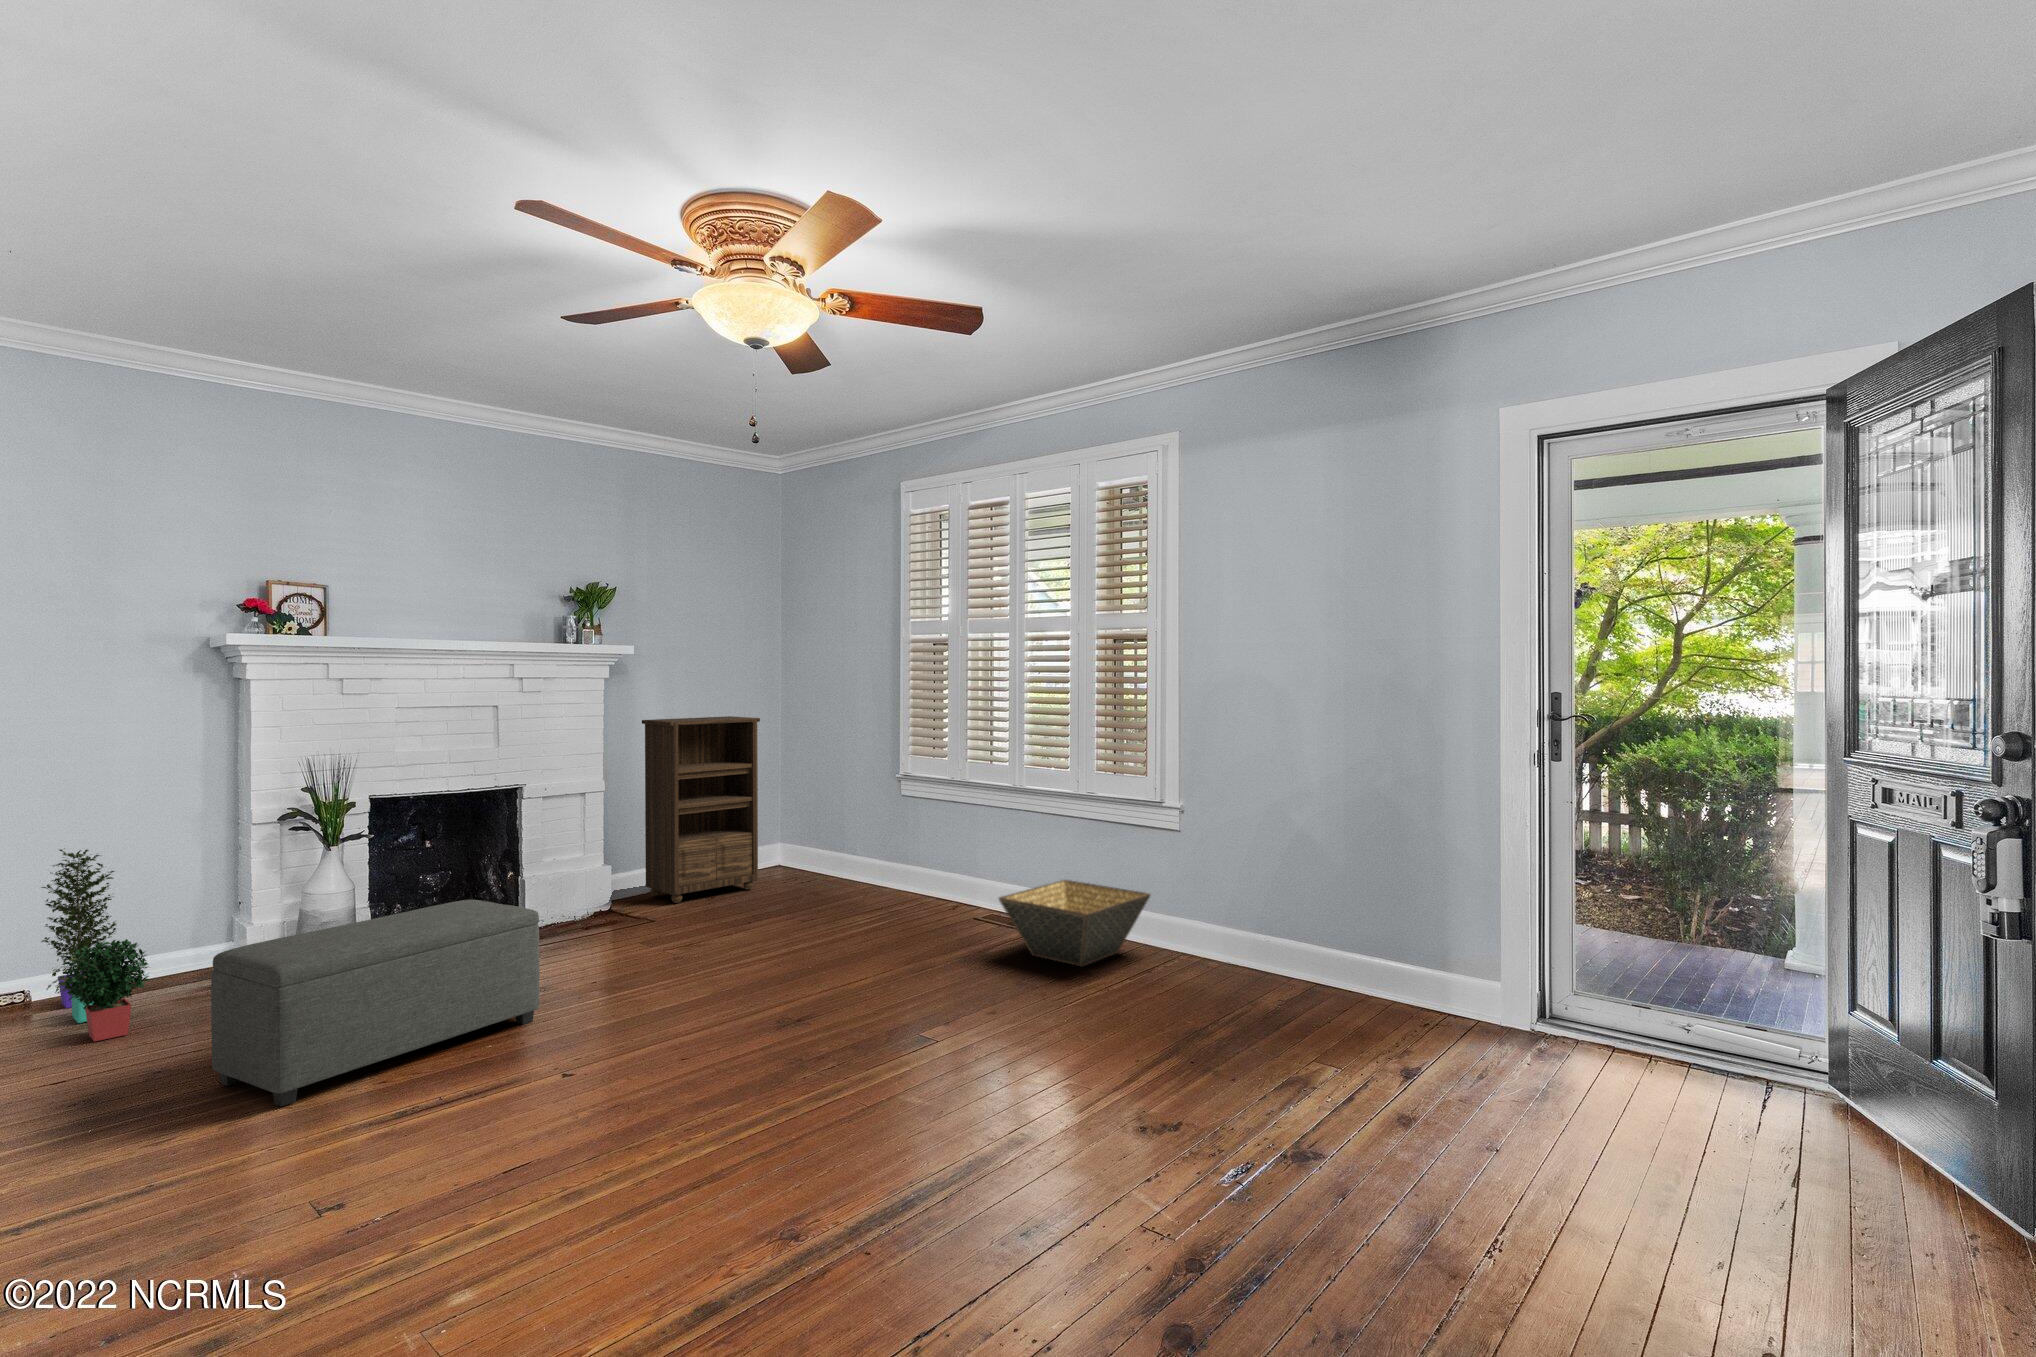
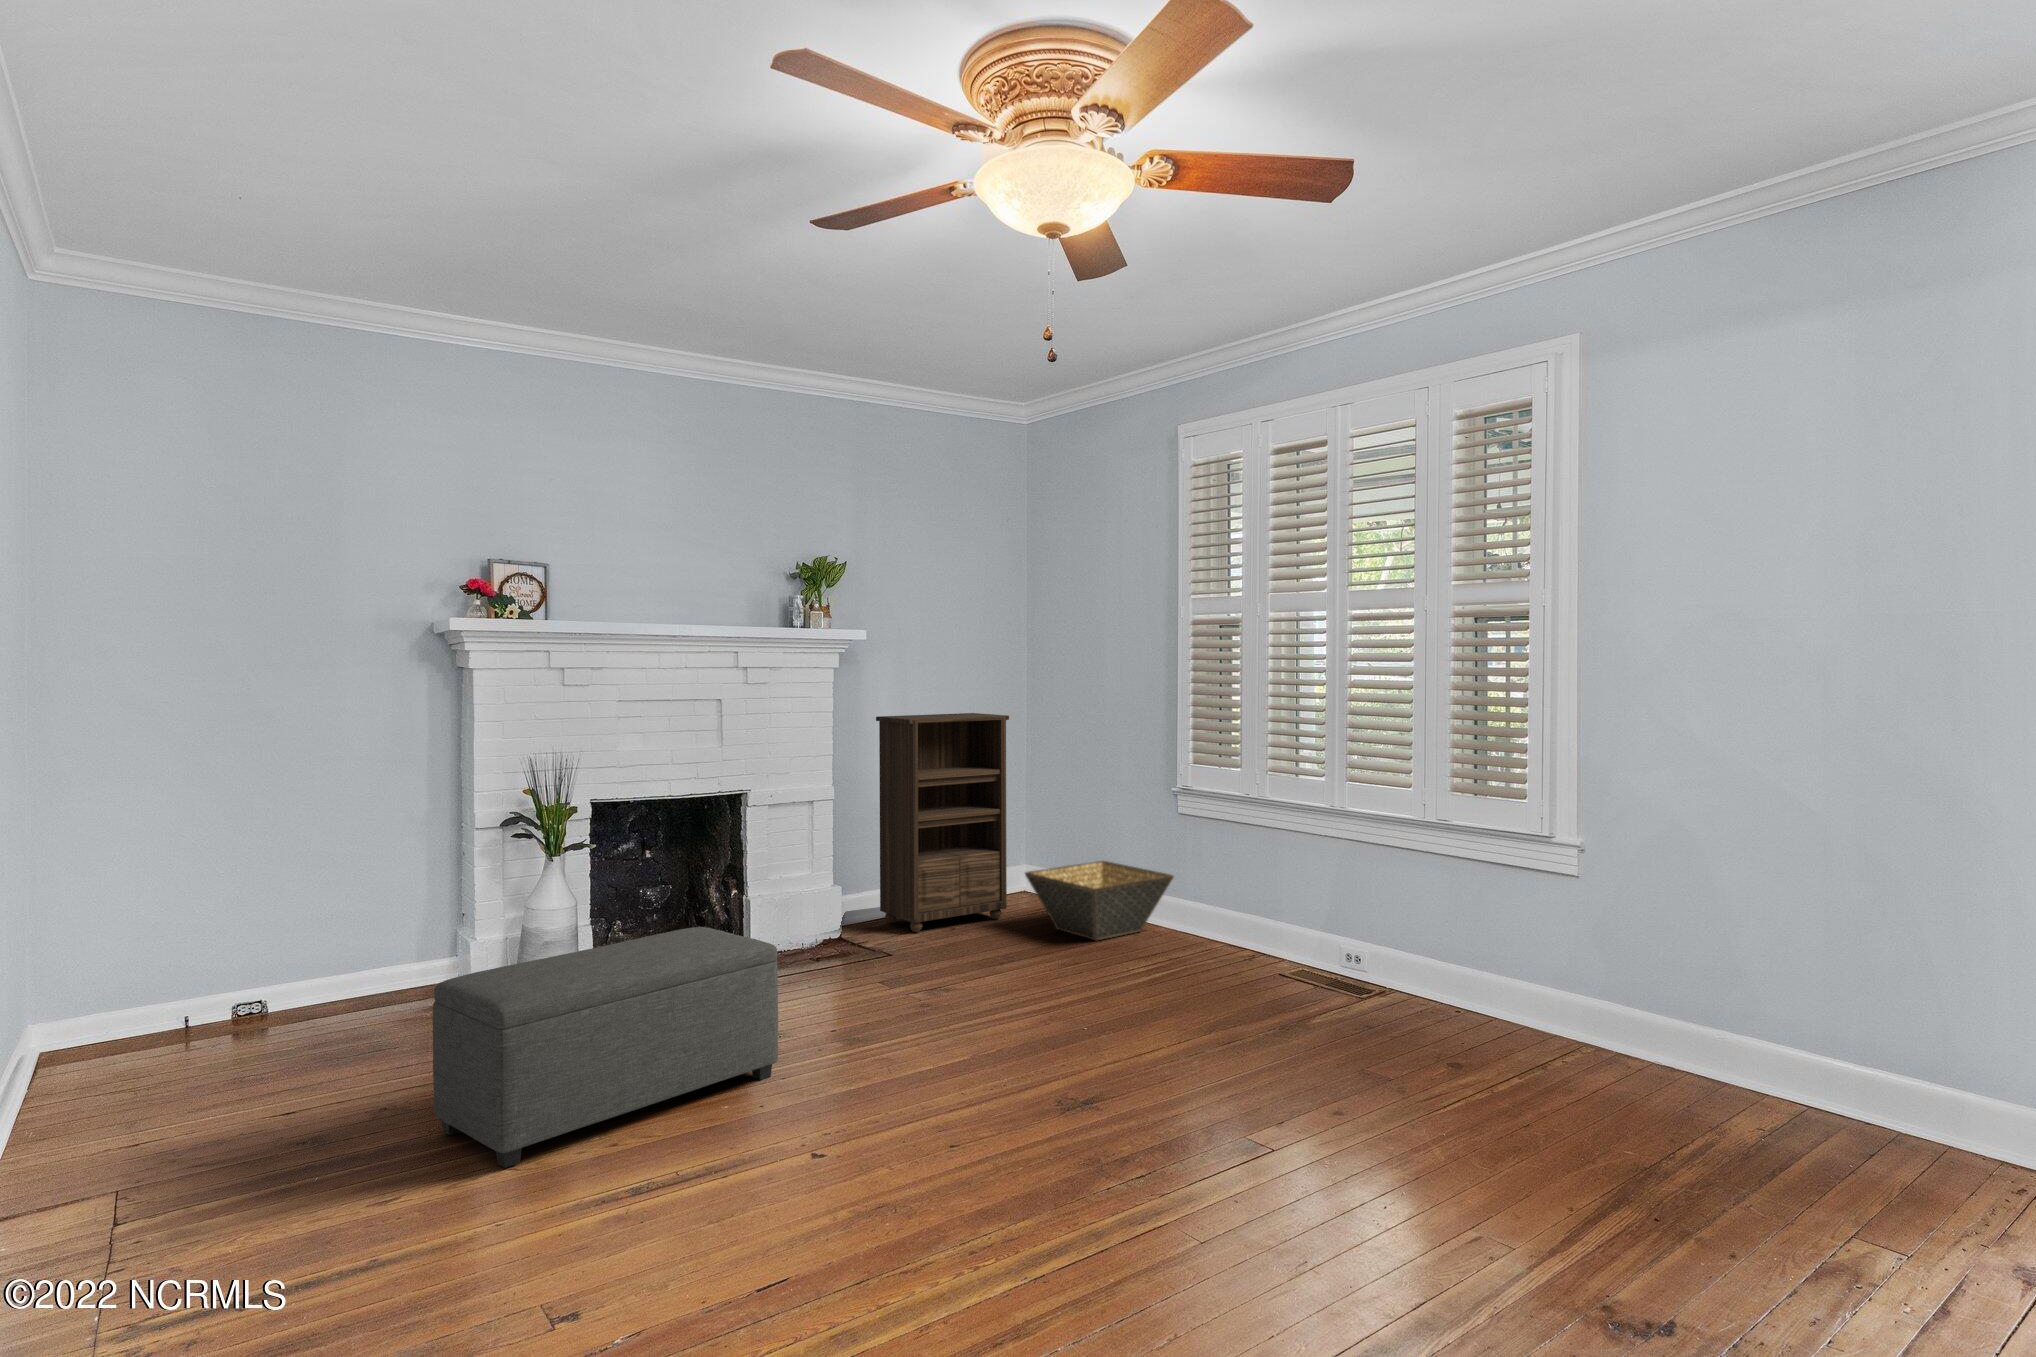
potted plant: present [41,849,149,1041] -> none [271,851,375,1067]
basket: present [999,880,1150,967] -> present [1025,861,1174,941]

